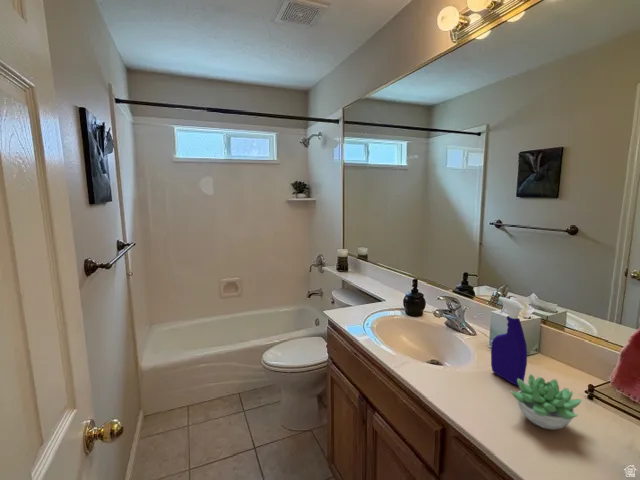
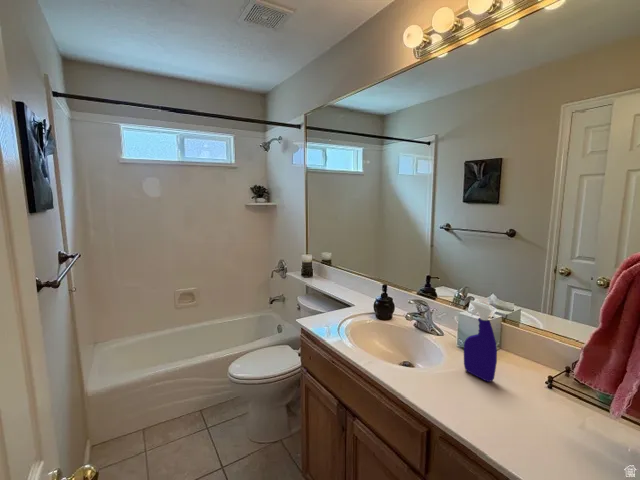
succulent plant: present [511,374,582,429] -> none [489,372,549,421]

